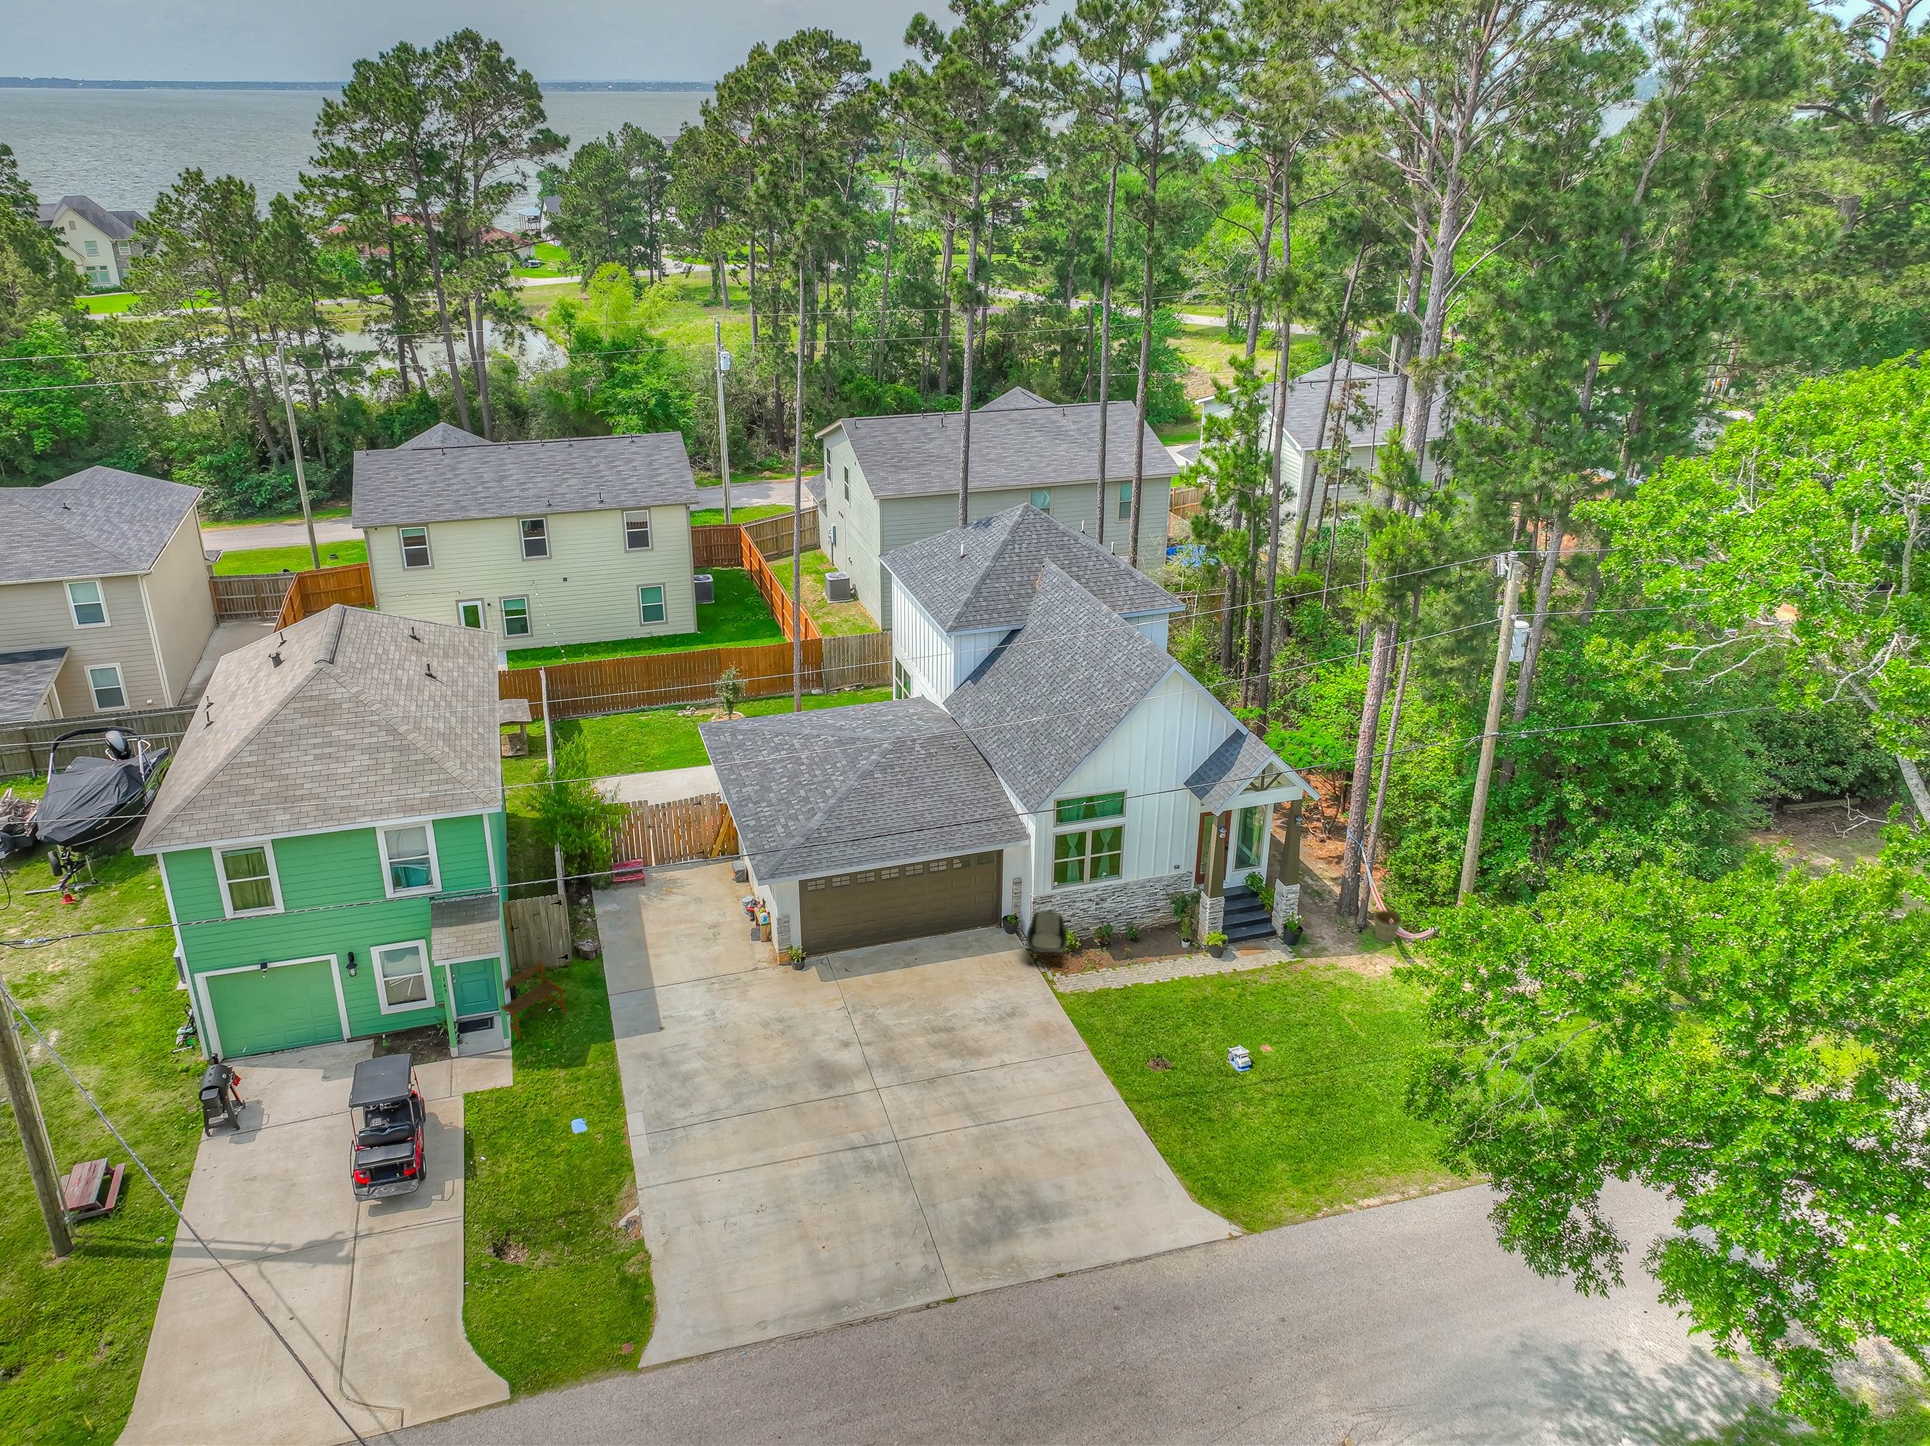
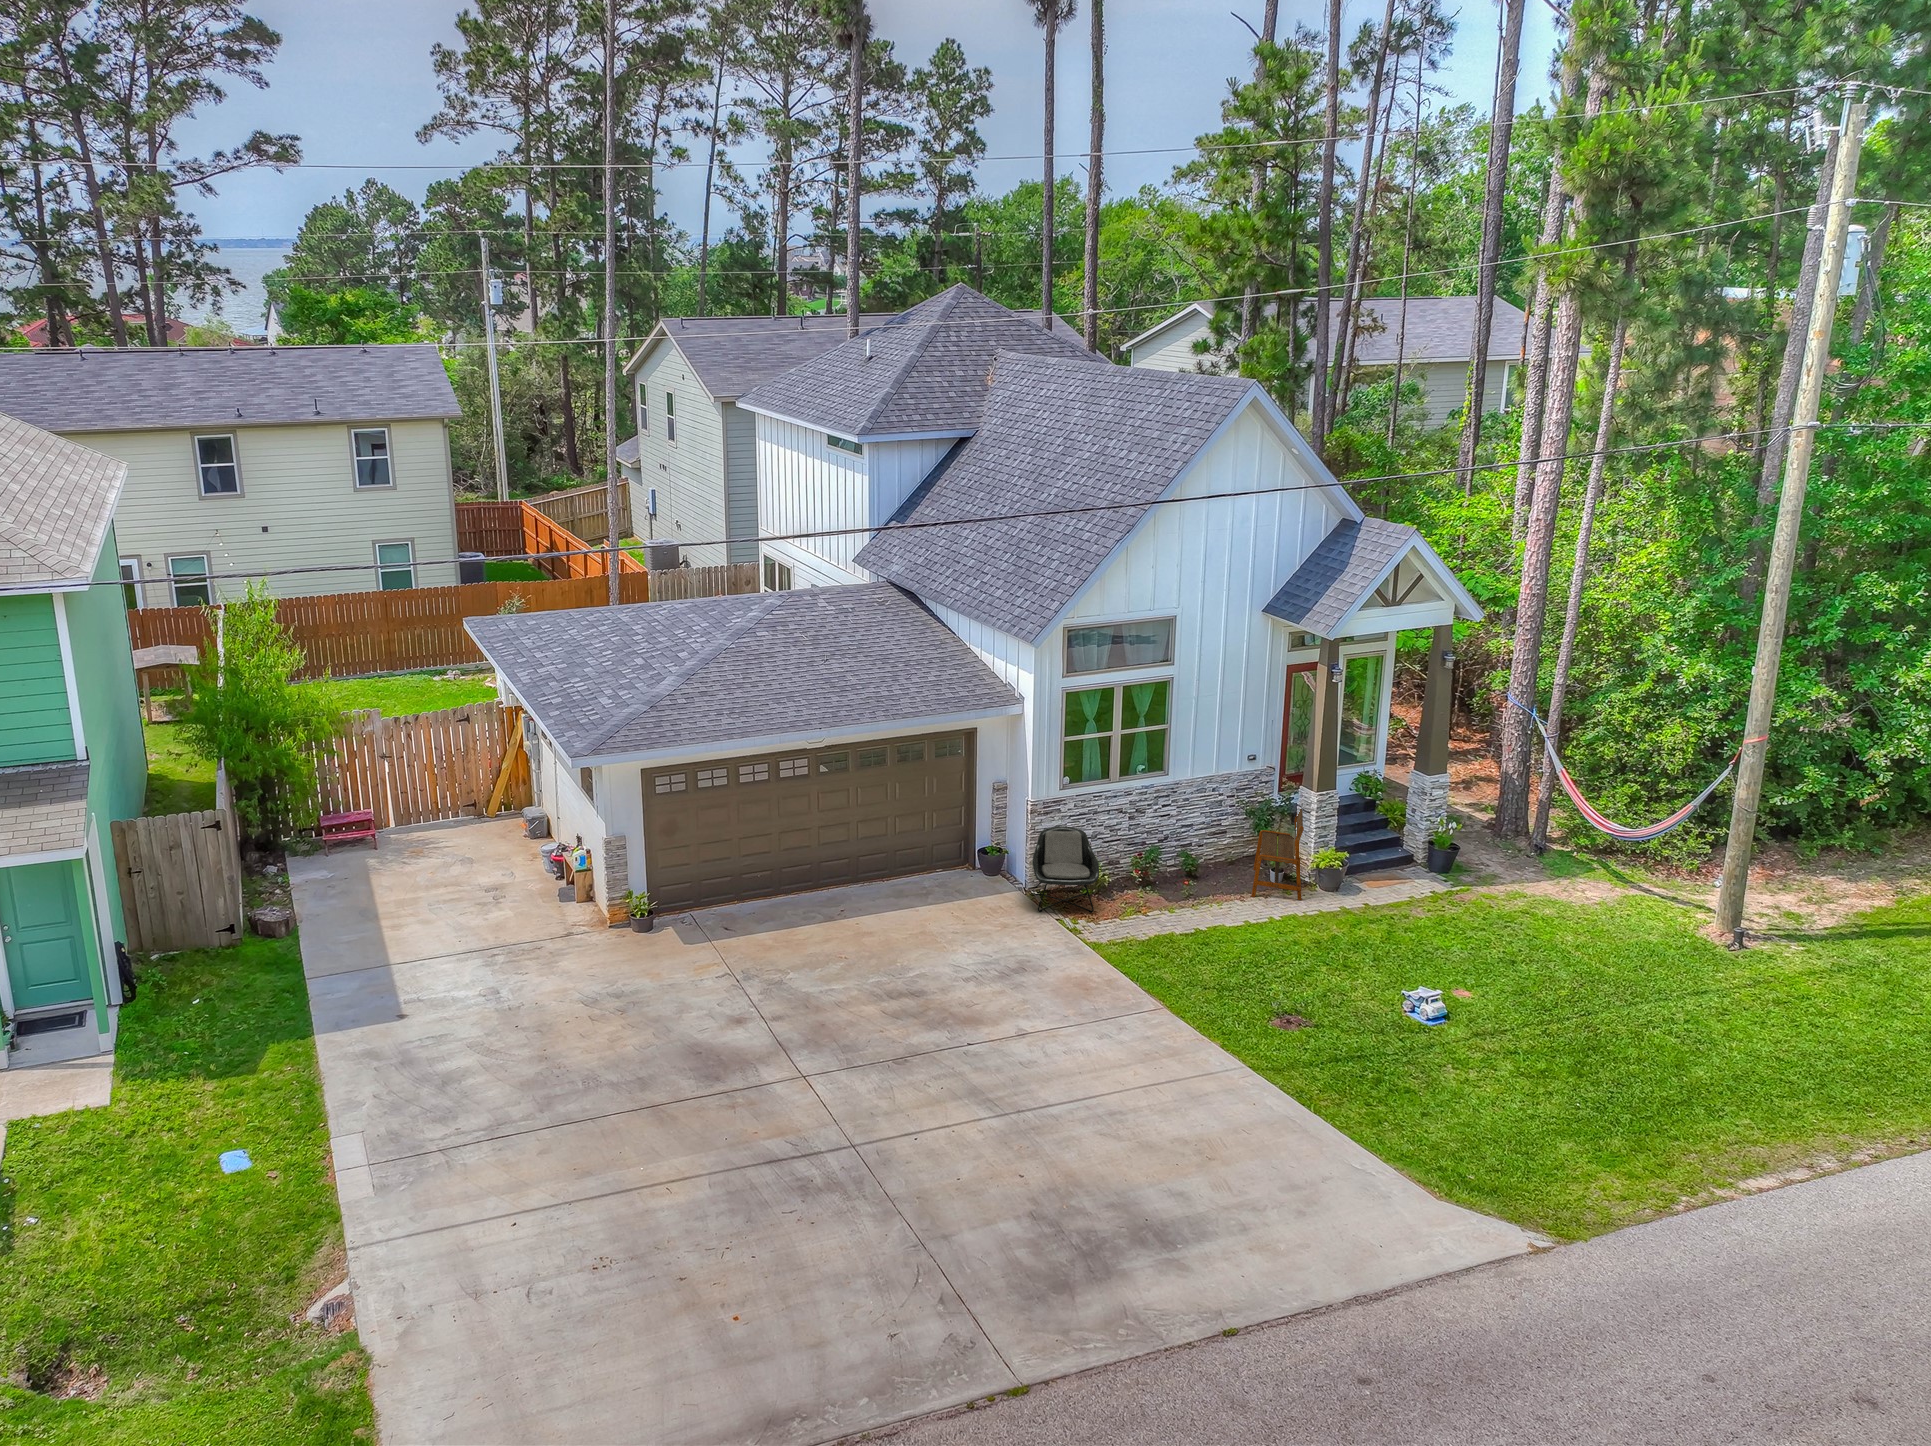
wooden bucket: present [1374,910,1402,942] -> none [1540,822,1584,866]
bench: present [501,962,566,1040] -> present [1251,809,1304,900]

